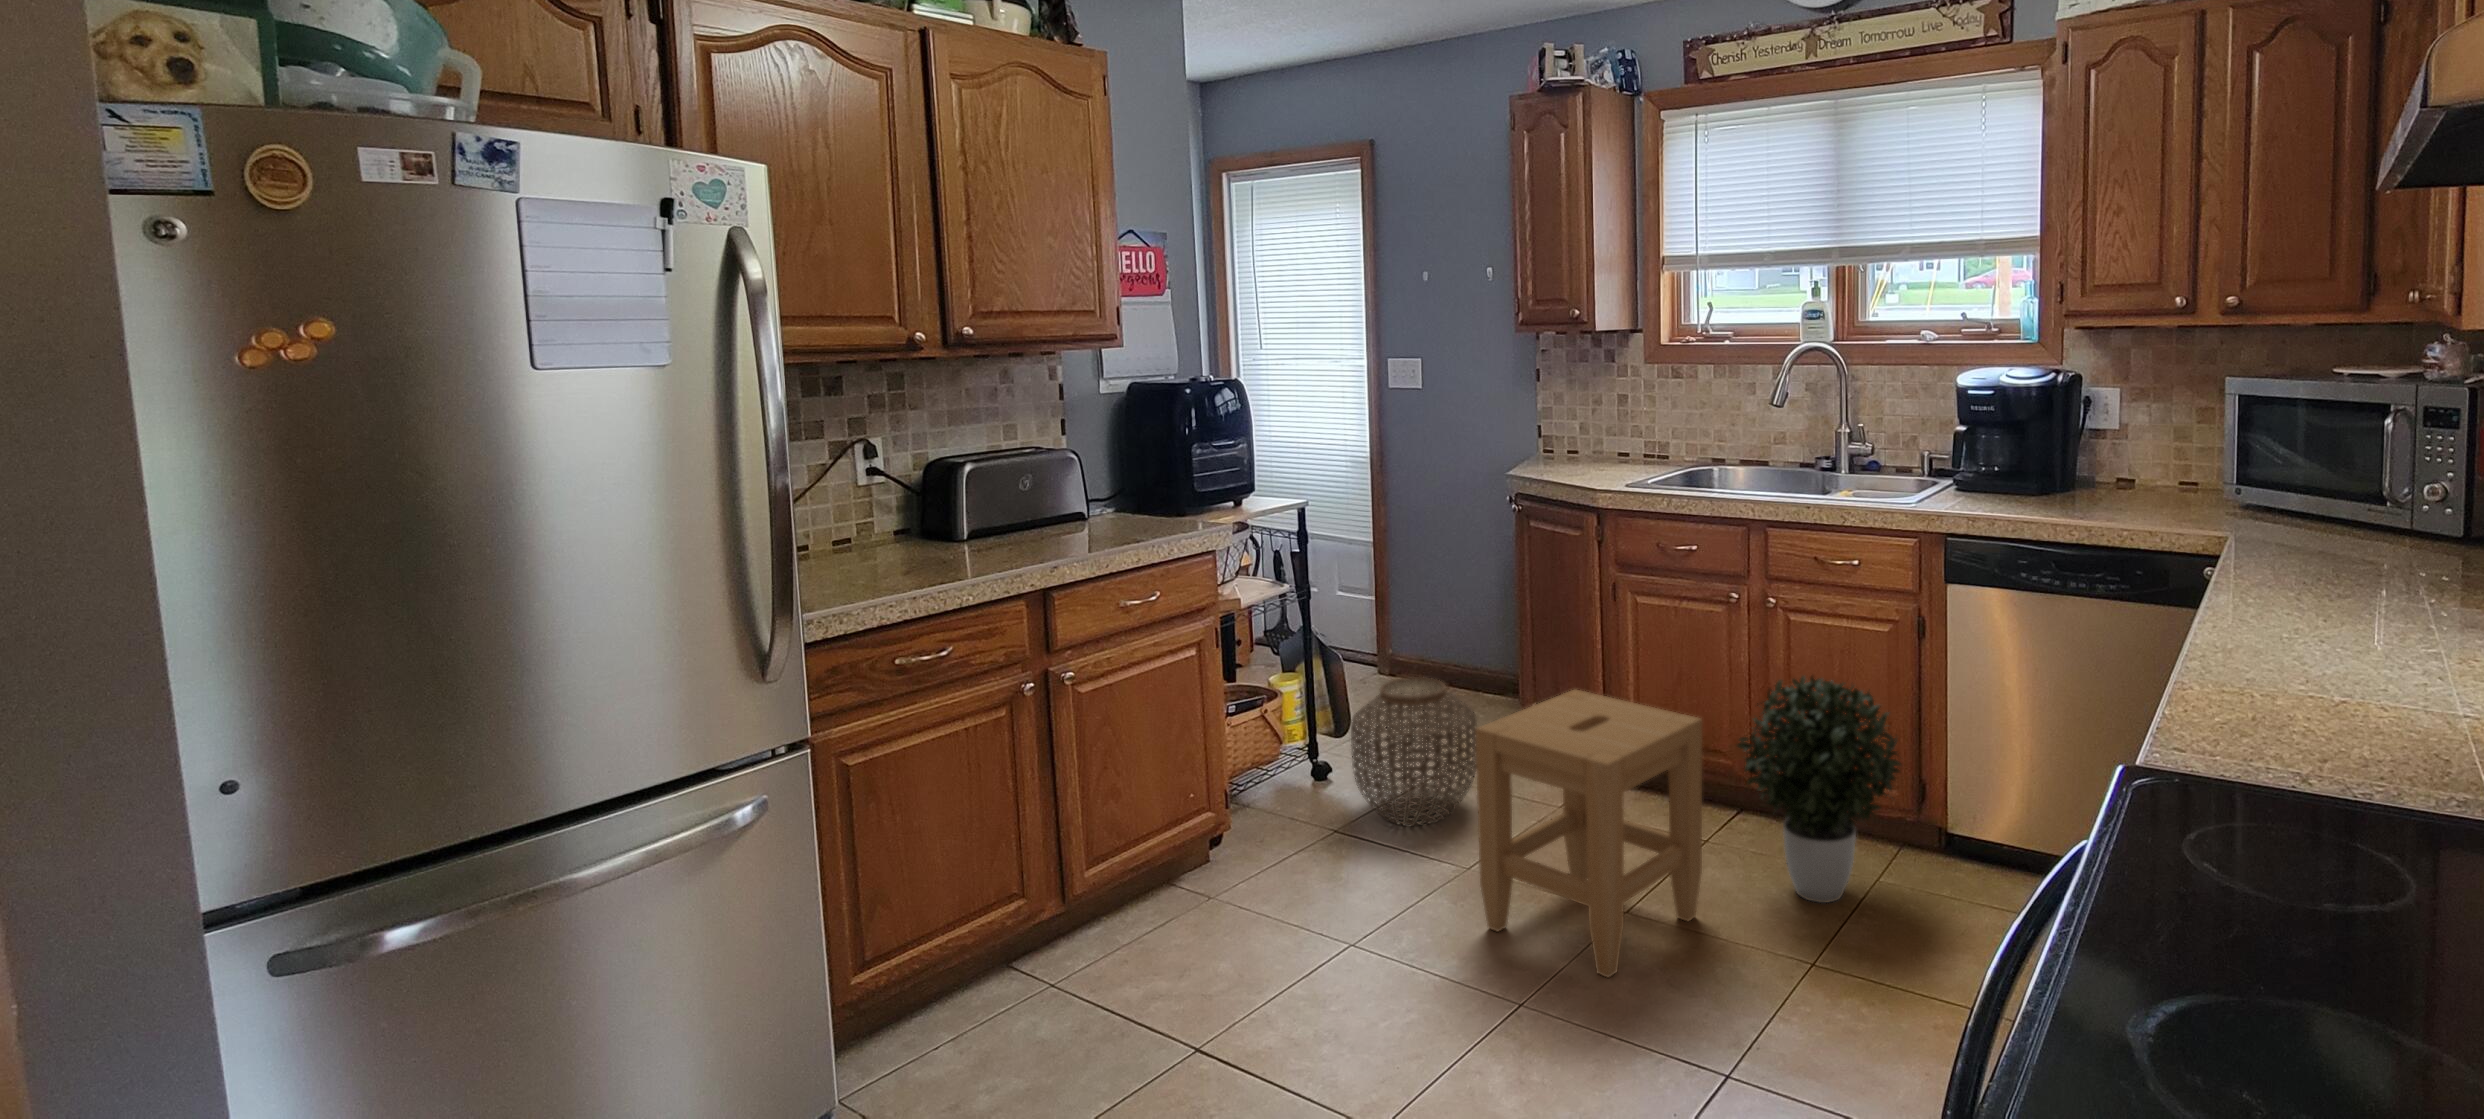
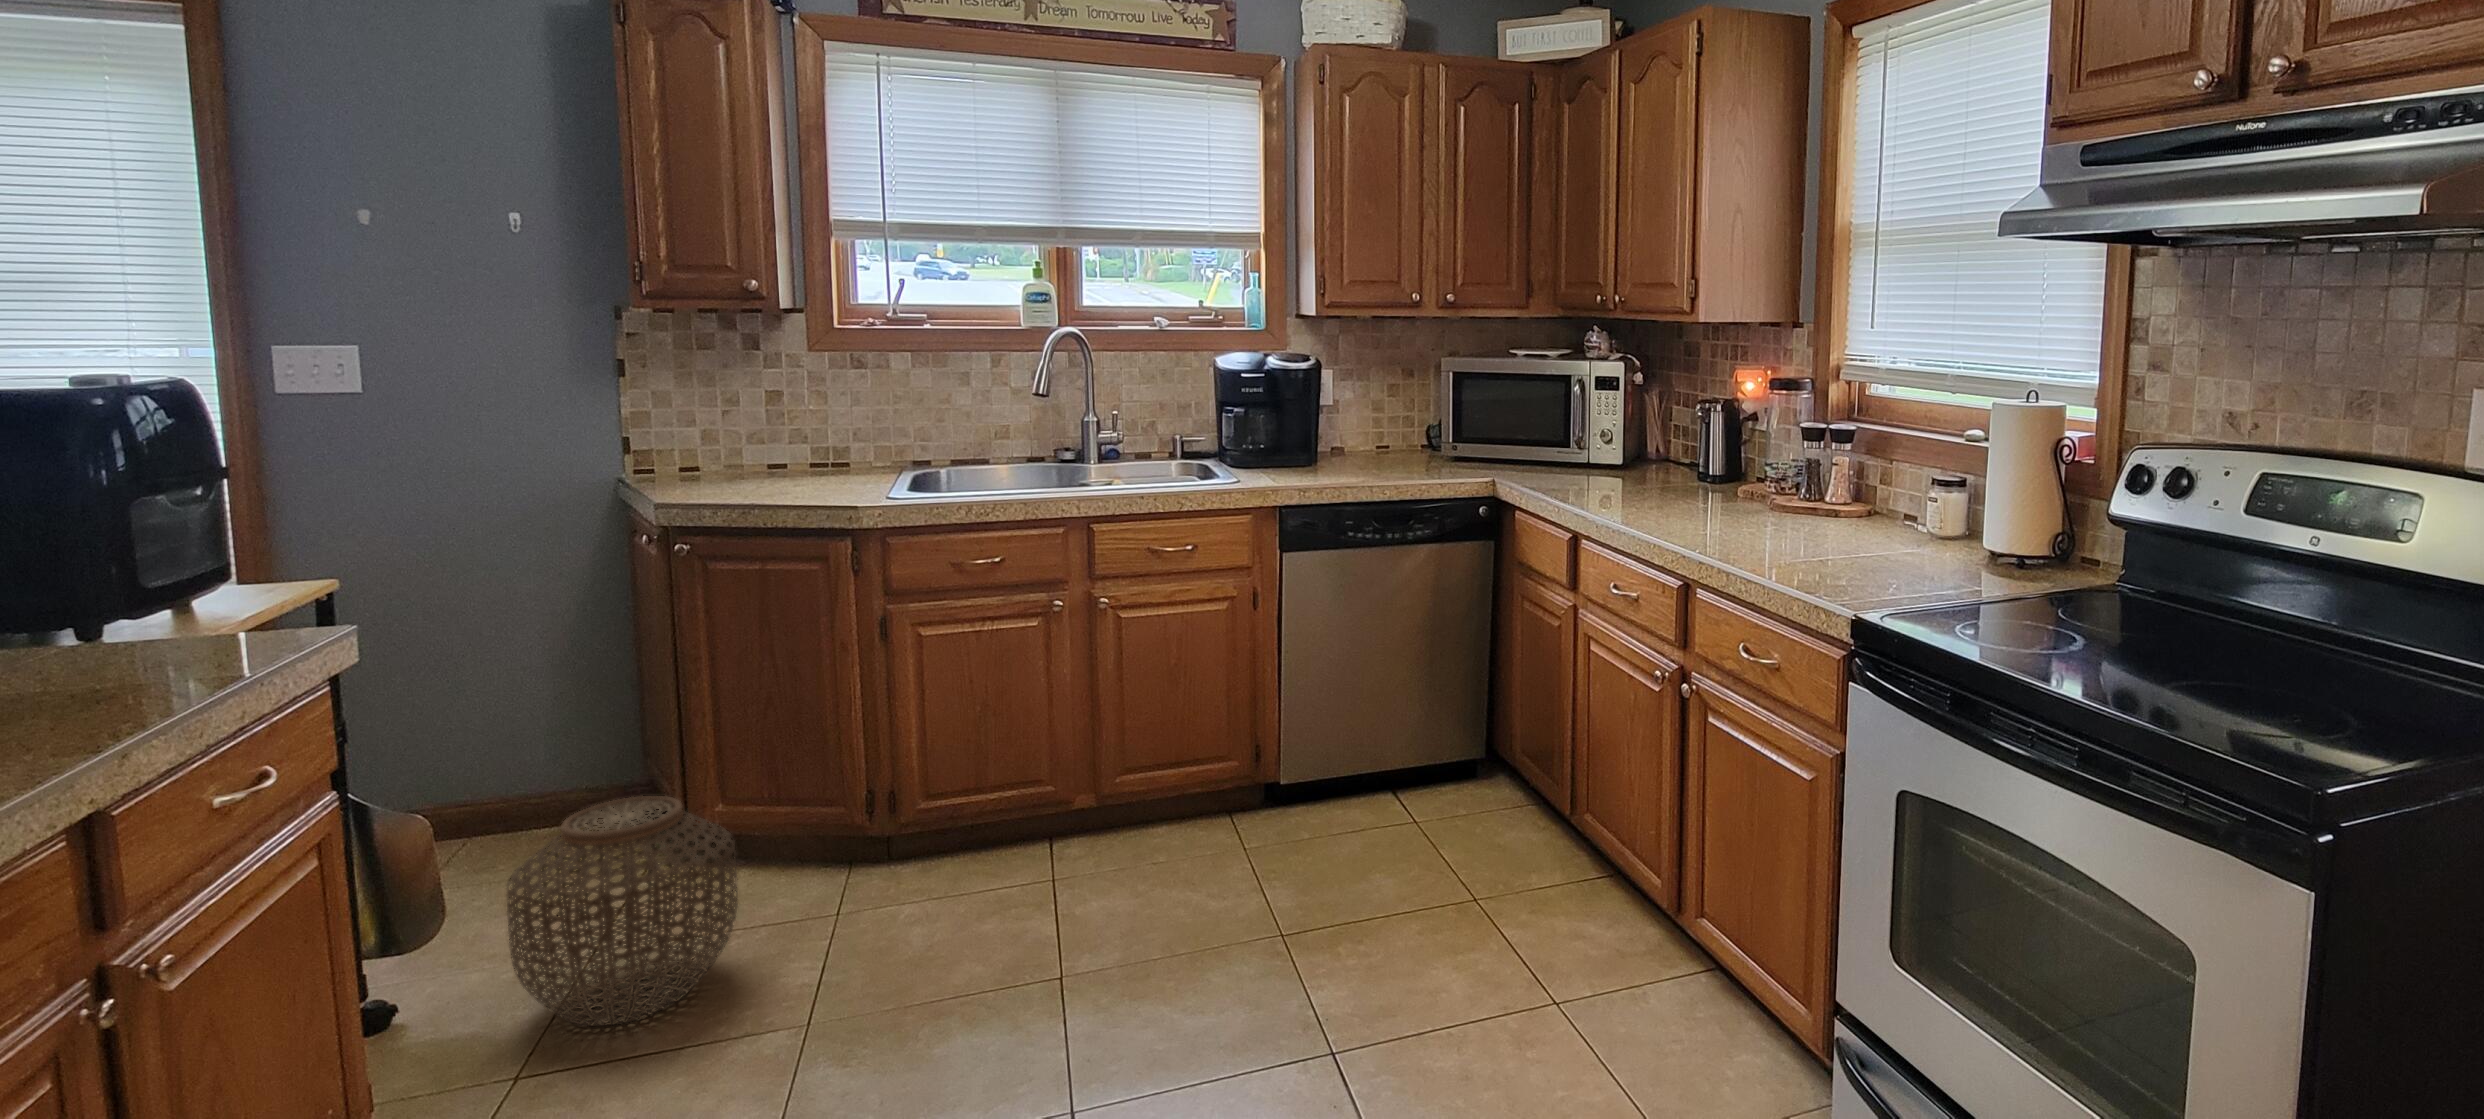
potted plant: present [1737,676,1901,903] -> none [1146,660,1303,893]
stool: present [1475,690,1702,977] -> none [913,727,1149,1068]

